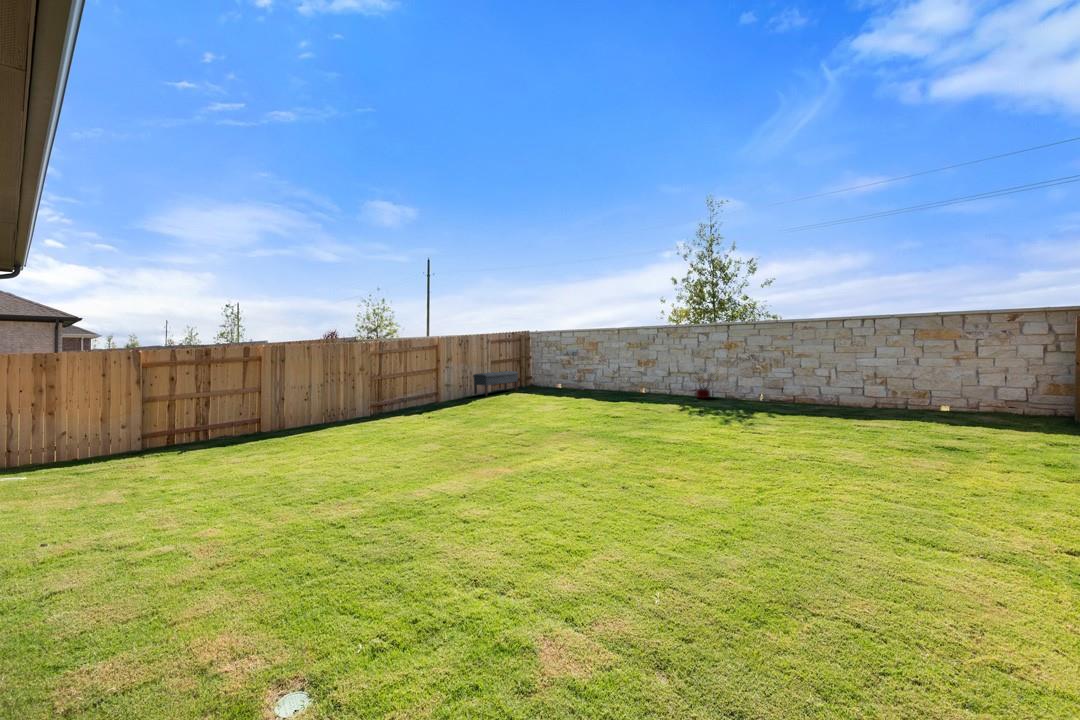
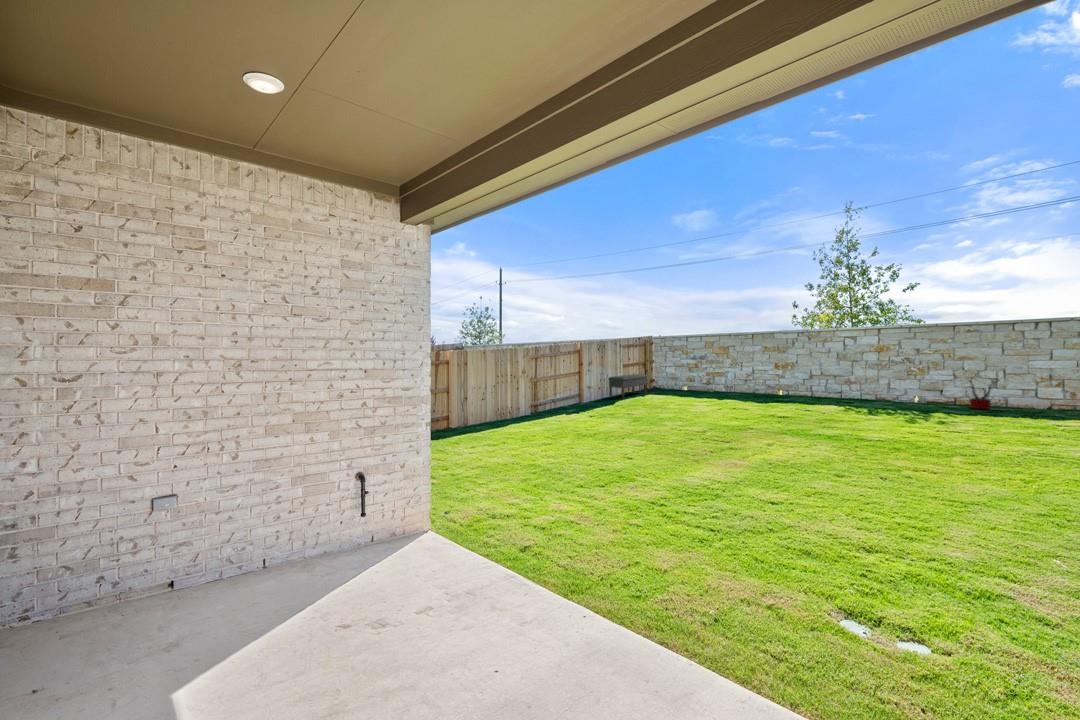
decorative plant: present [695,372,718,398] -> present [970,375,1006,409]

